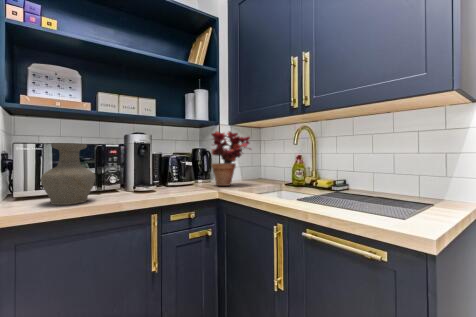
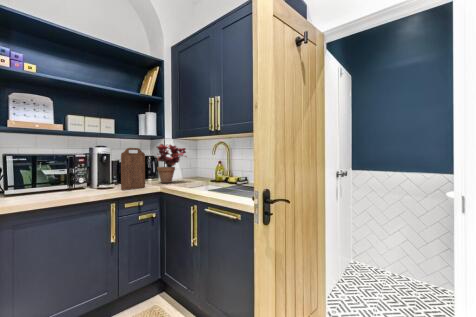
cutting board: none [165,134,197,195] -> present [121,148,145,190]
vase: present [41,143,95,205] -> none [29,156,70,198]

